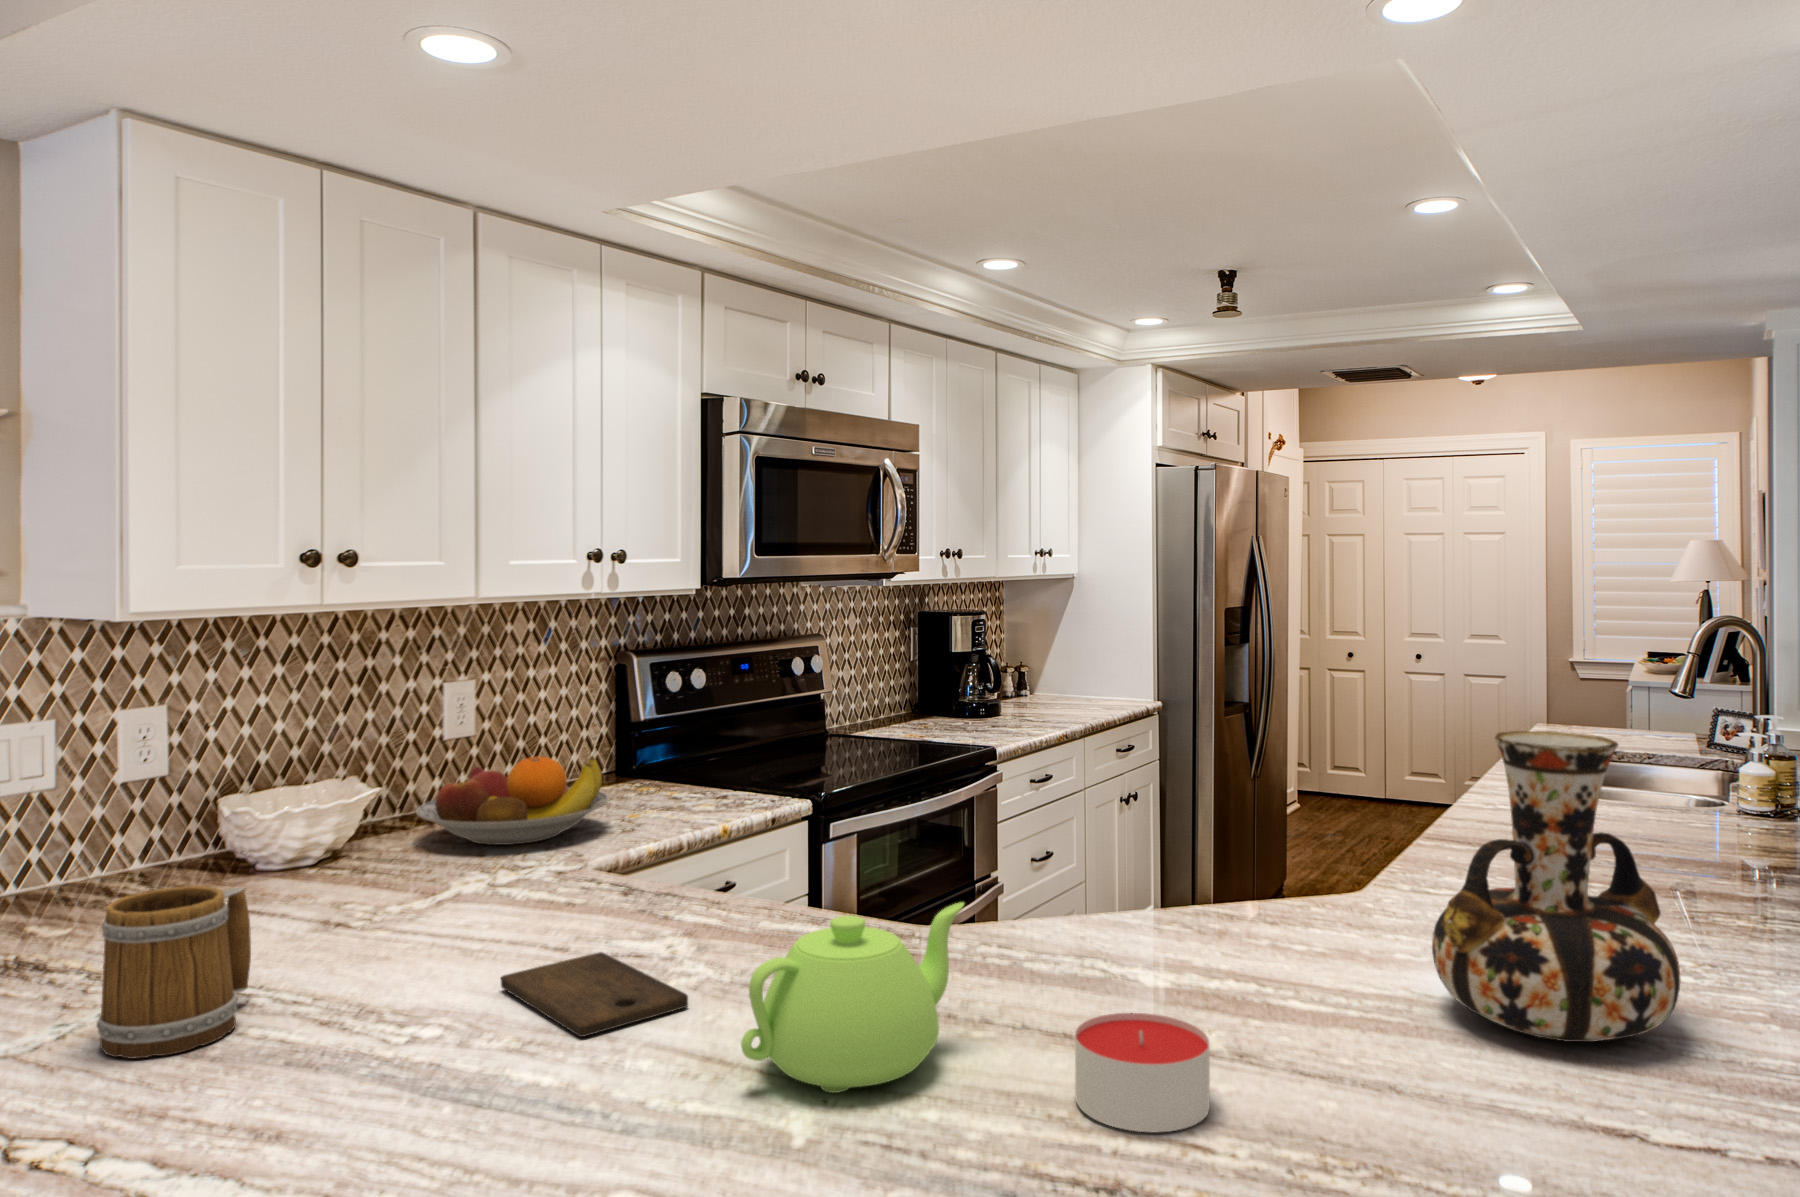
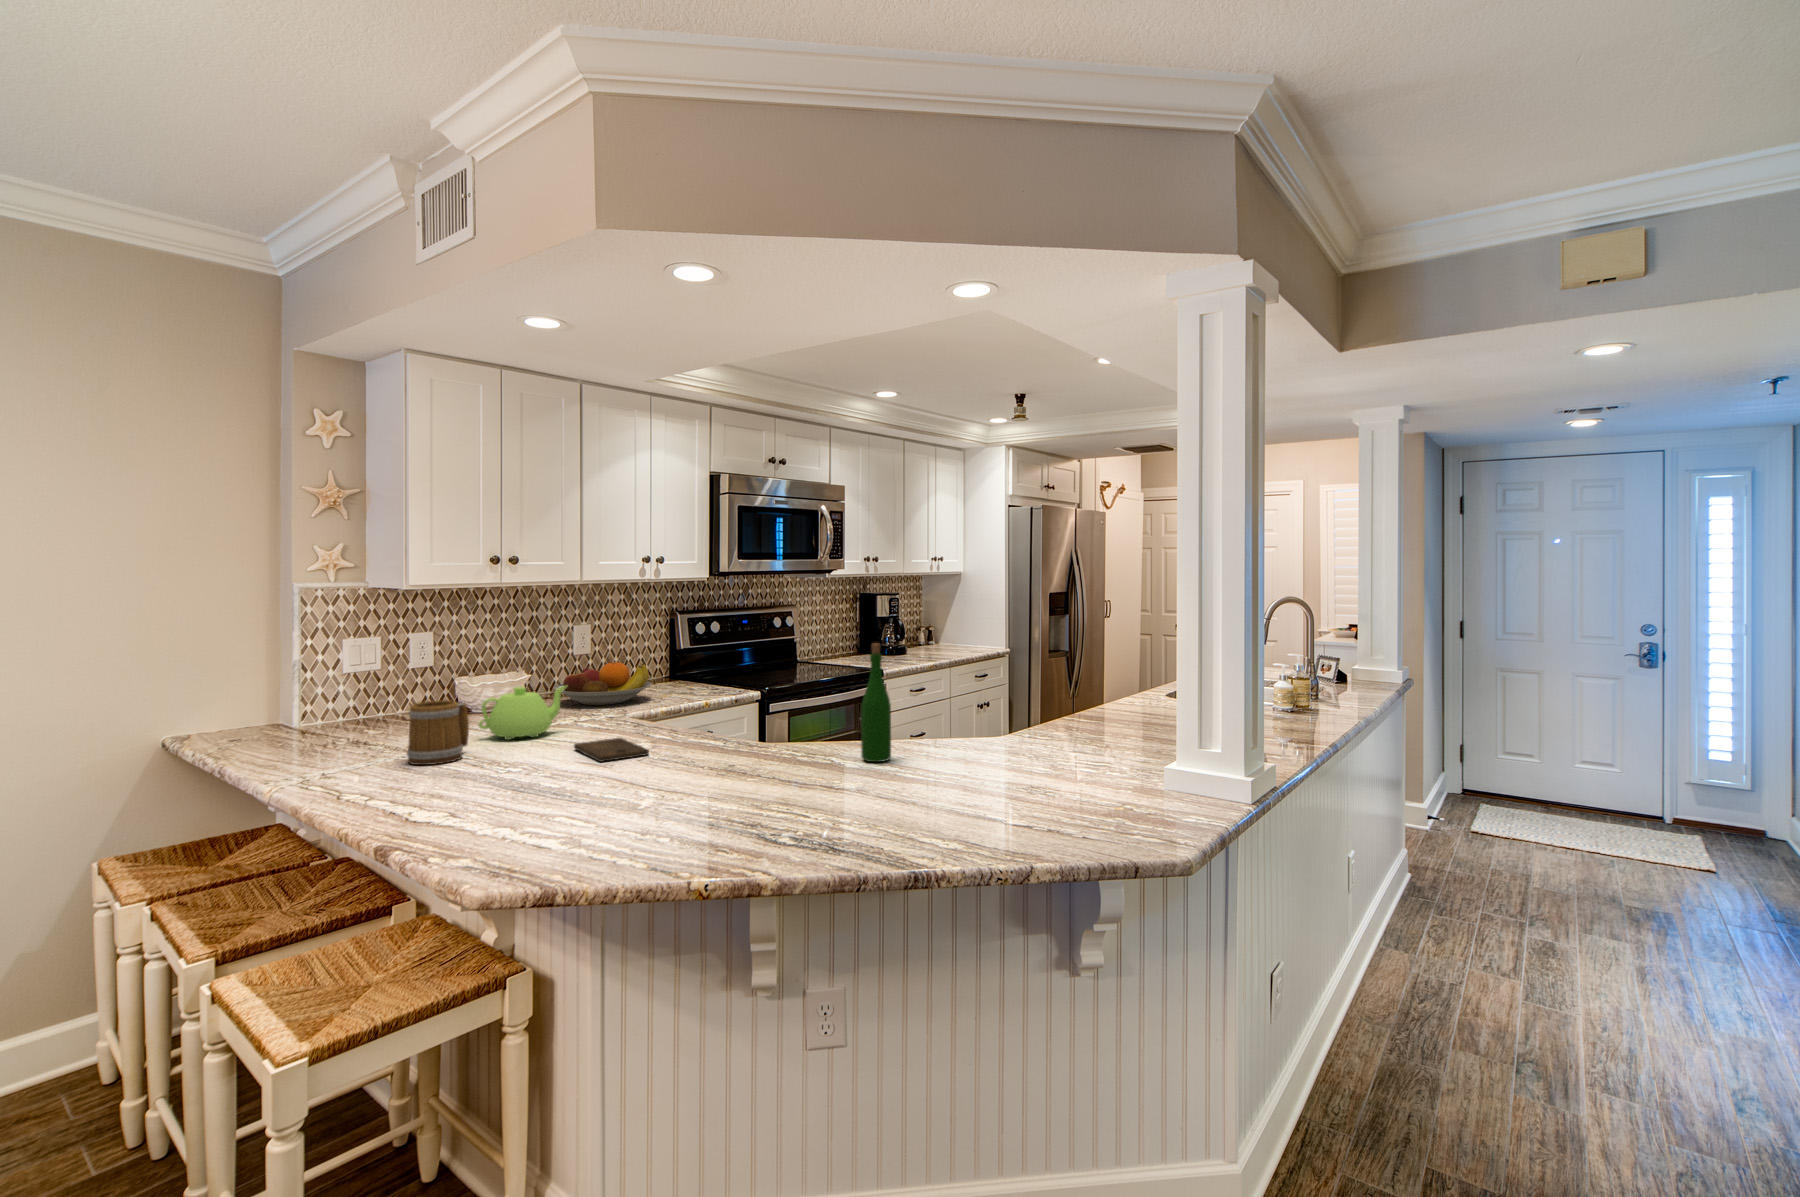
vase: present [1432,731,1680,1042] -> none [950,641,1049,767]
wine bottle: none [1212,739,1282,1027] -> present [861,643,891,762]
teapot: present [741,902,964,1093] -> present [479,686,566,740]
candle: present [1075,1013,1210,1132] -> none [778,748,830,785]

